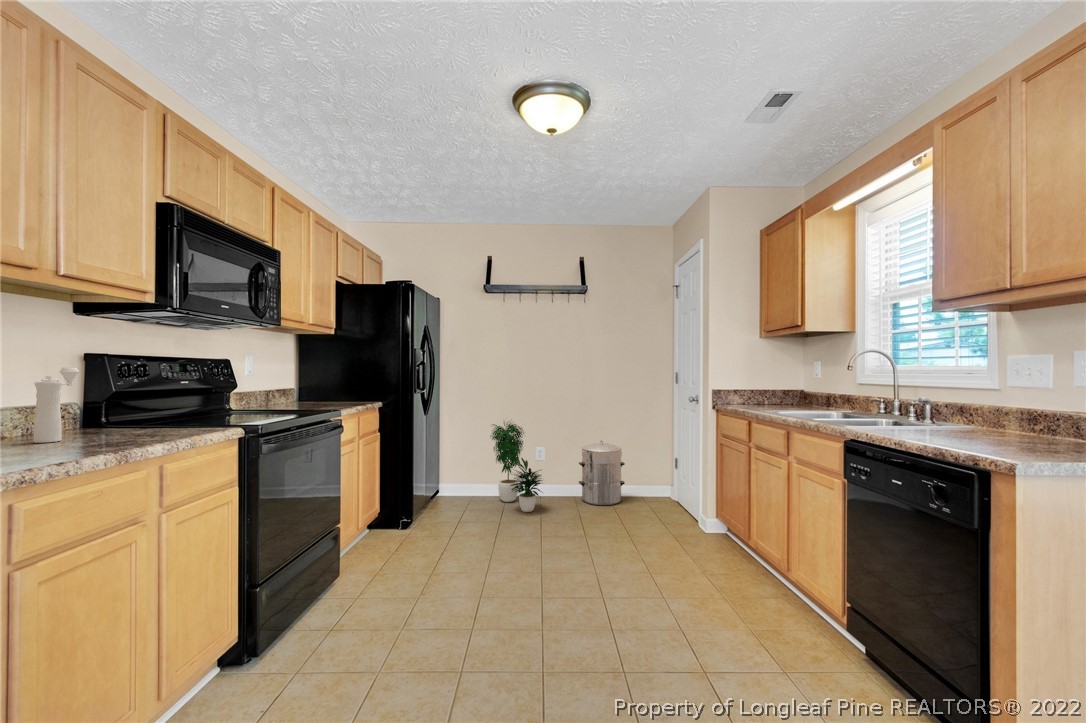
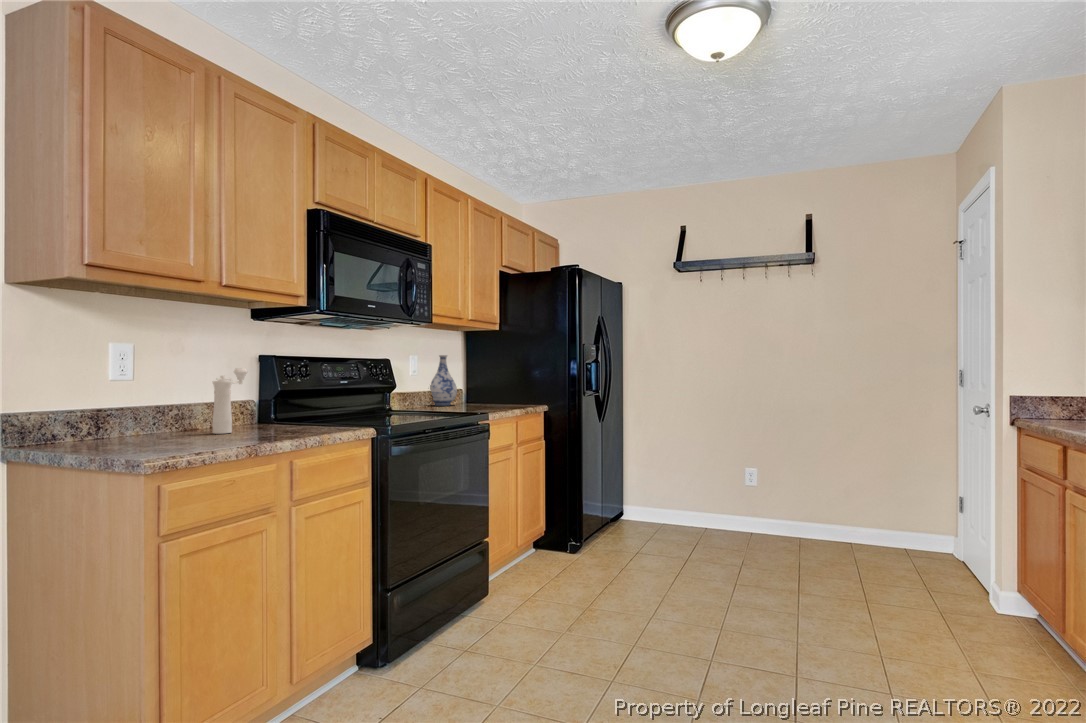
vase: none [265,357,296,405] -> present [430,355,457,406]
potted plant: present [492,422,542,512] -> none [680,428,750,552]
waste bin: present [579,441,625,505] -> none [804,466,875,557]

